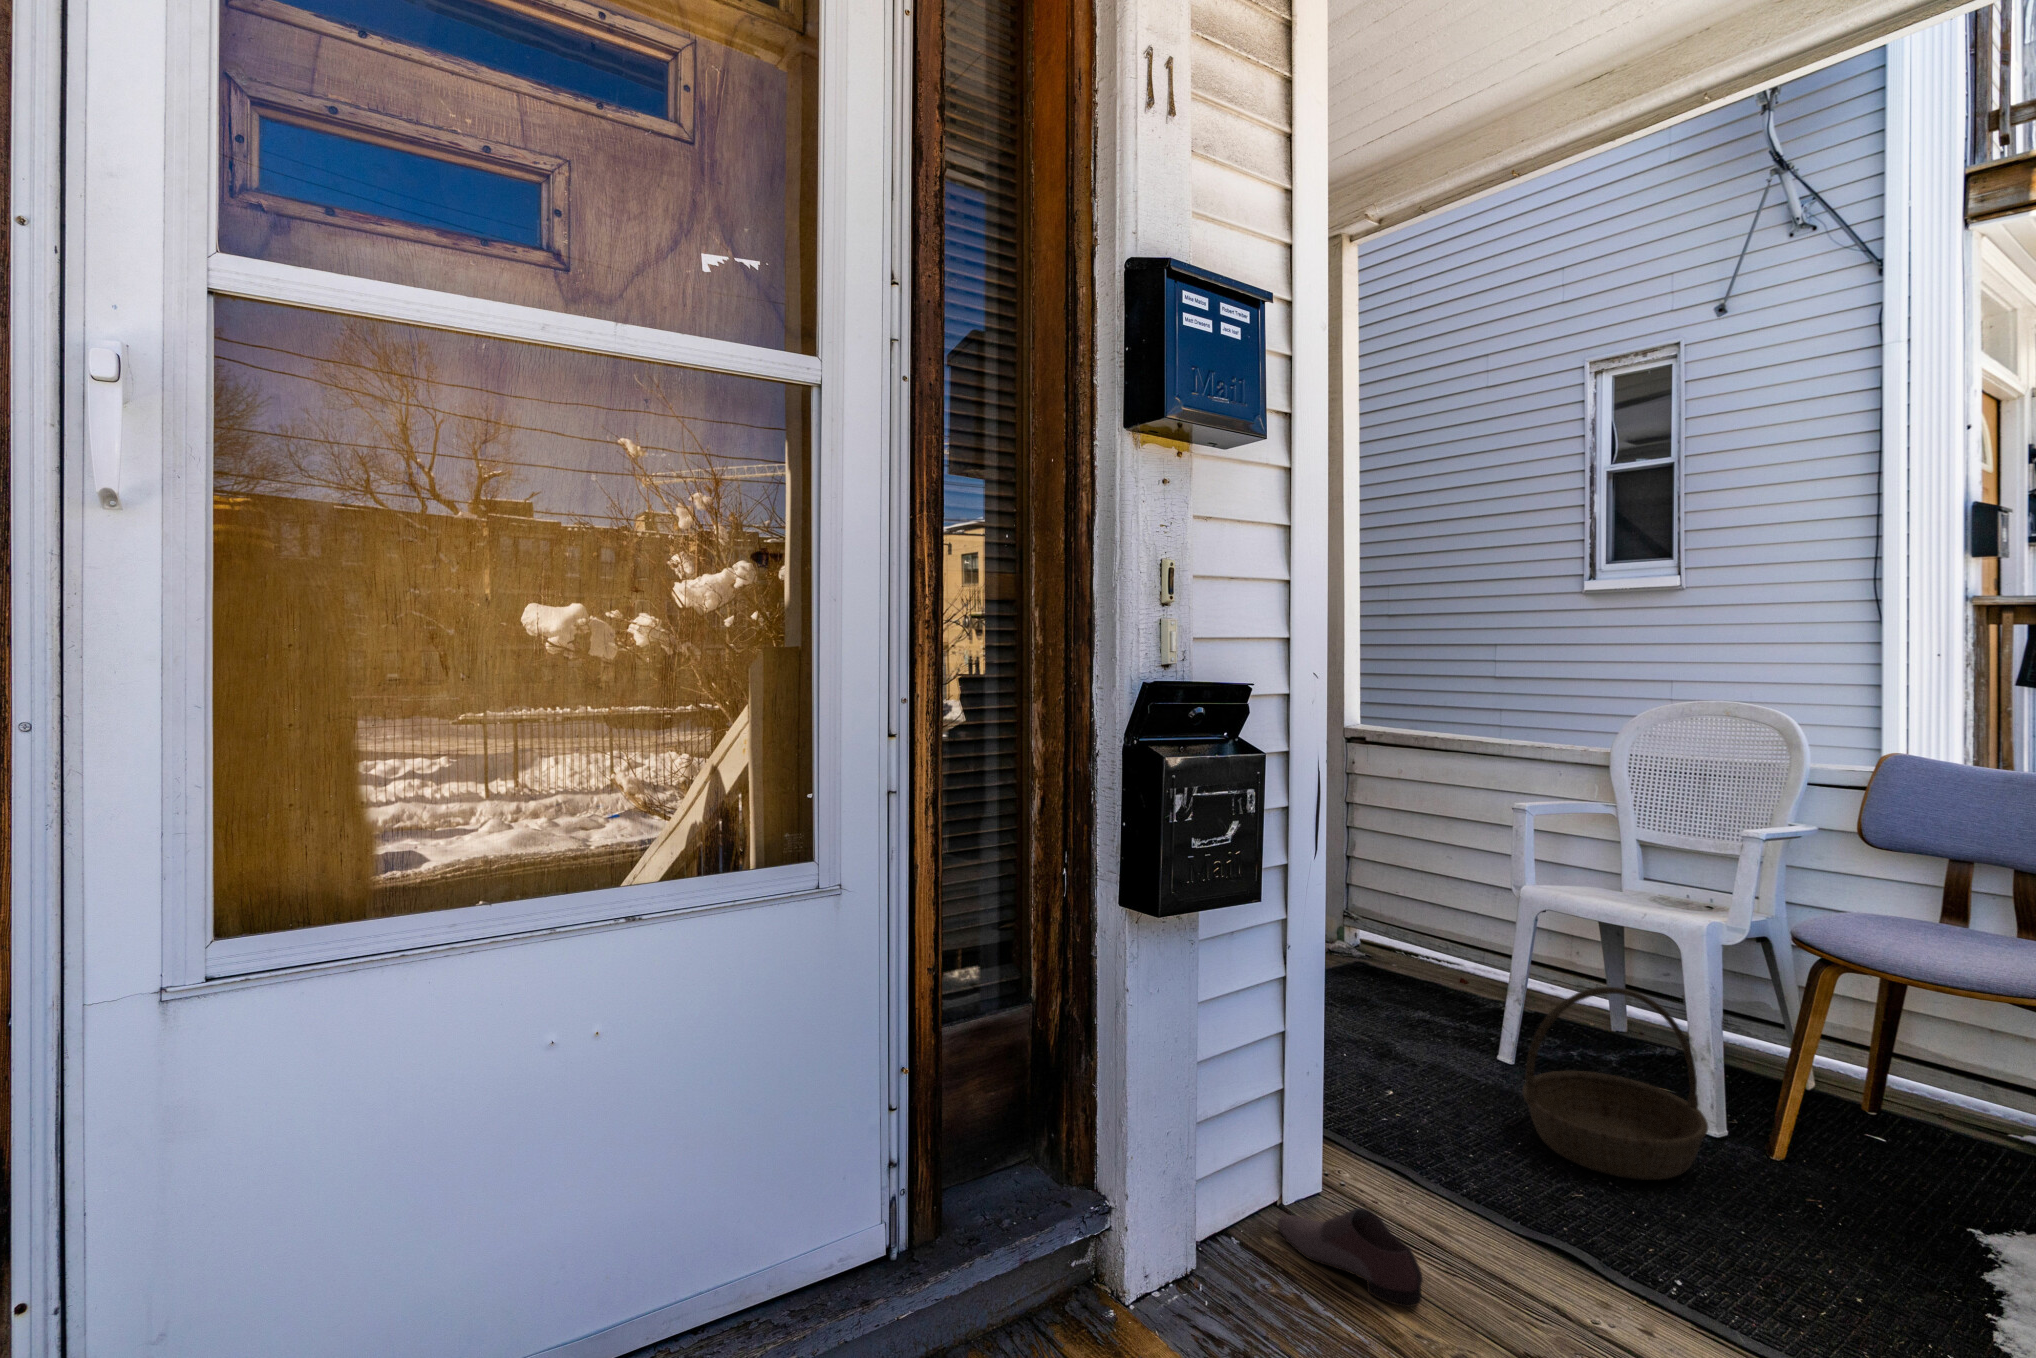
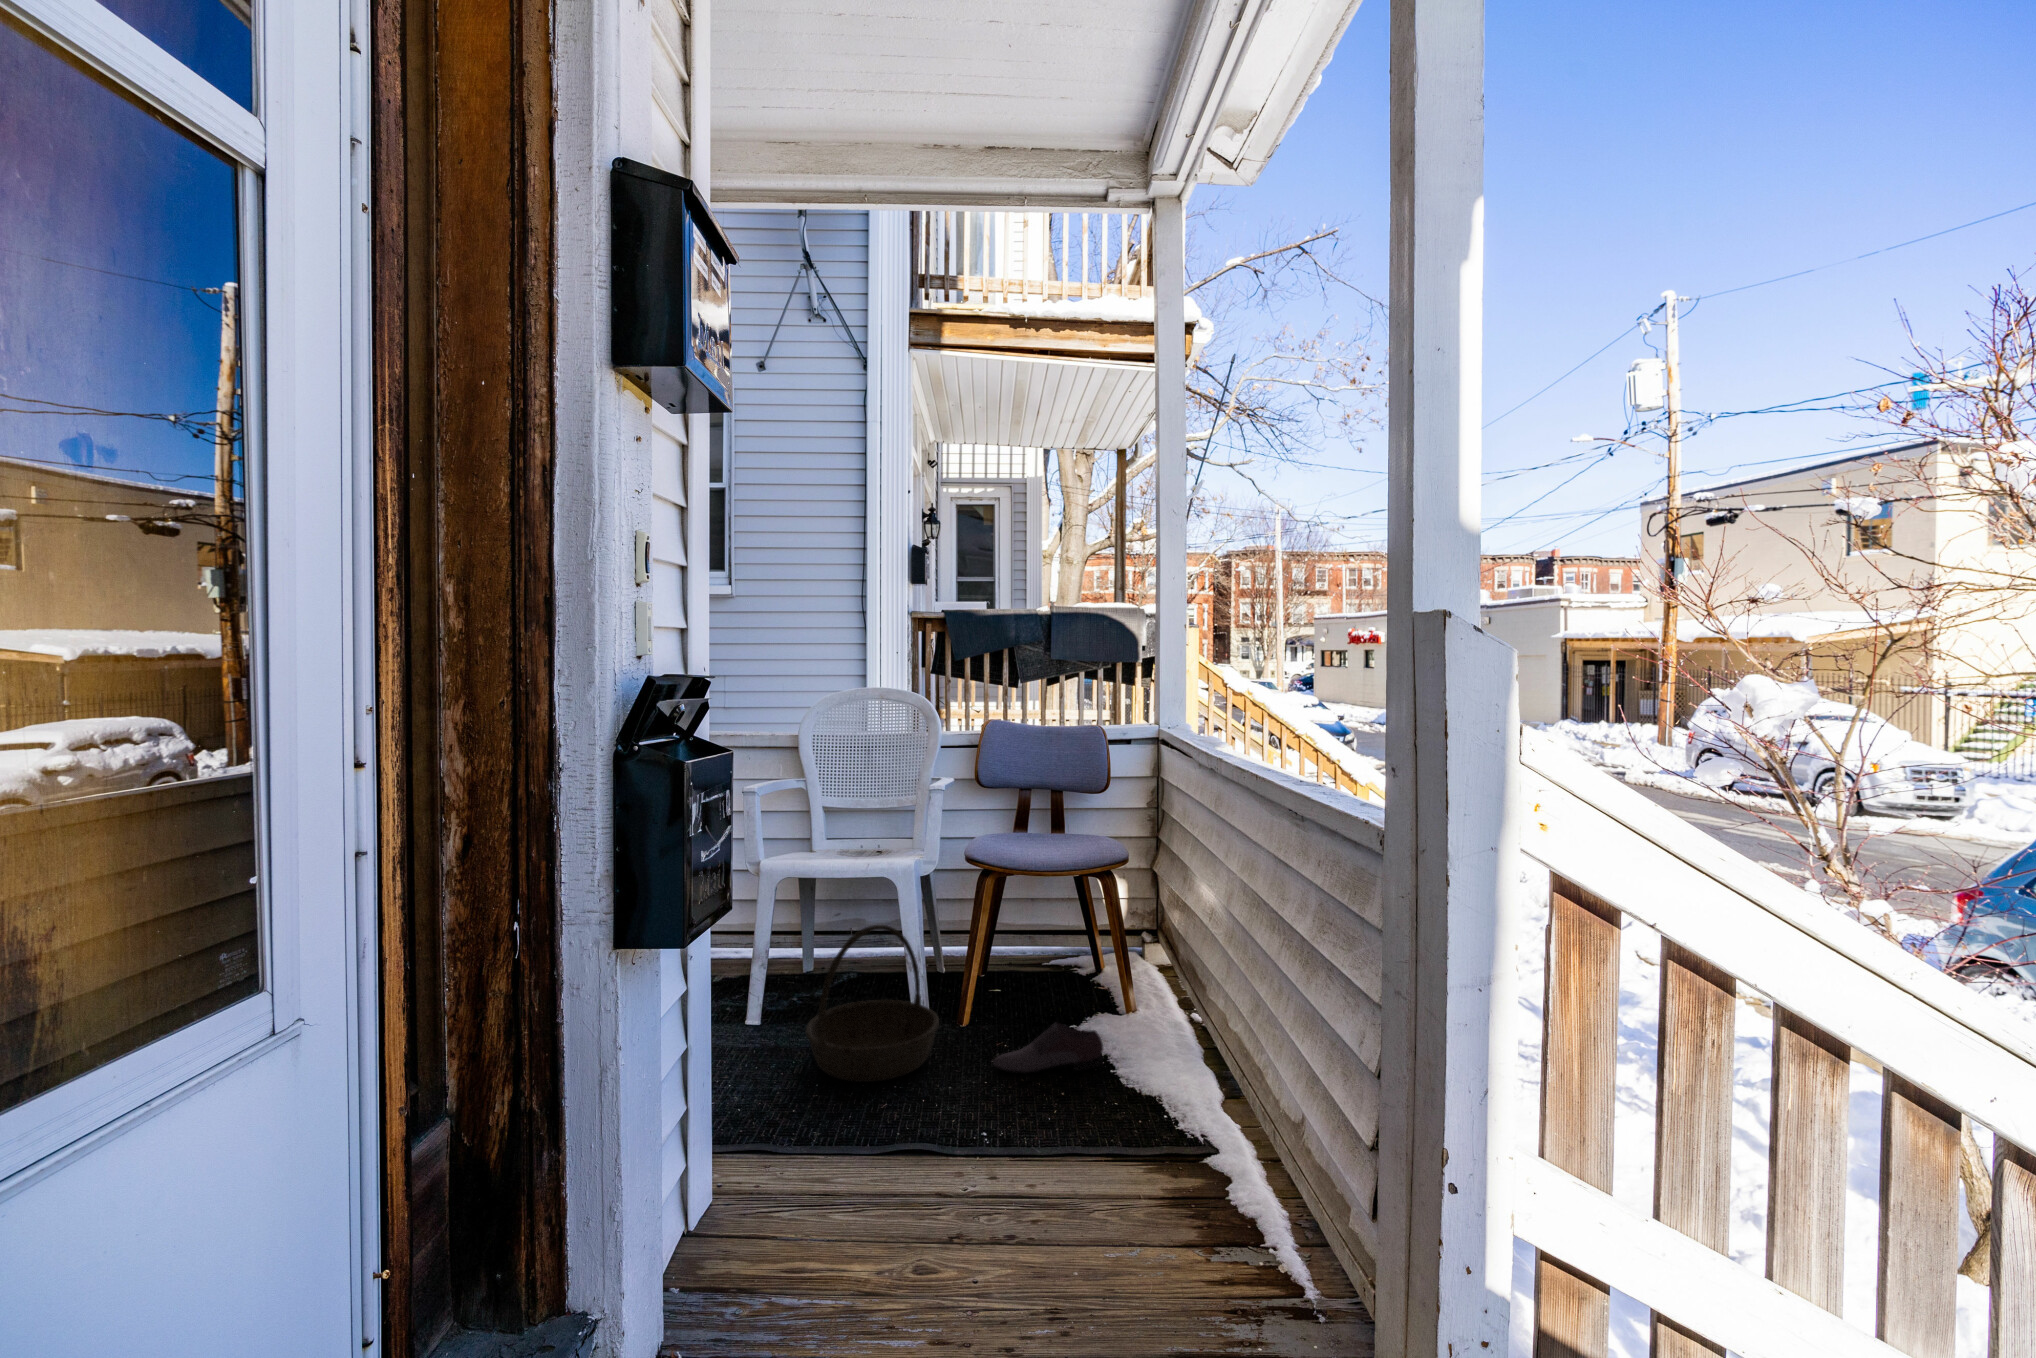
shoe: present [1277,1208,1423,1307] -> present [993,1023,1103,1074]

